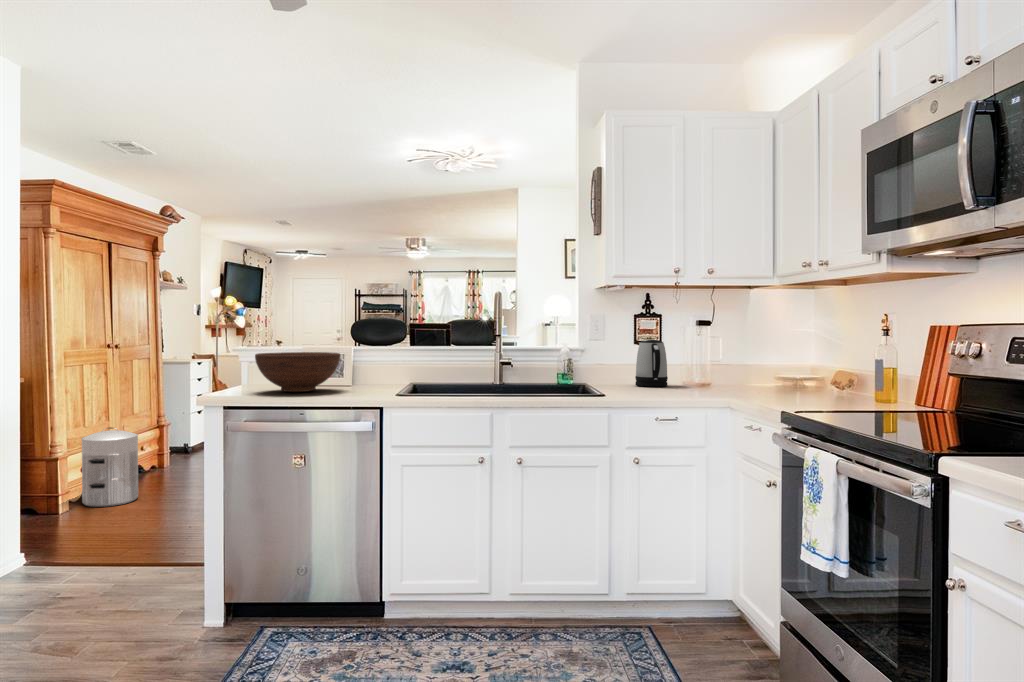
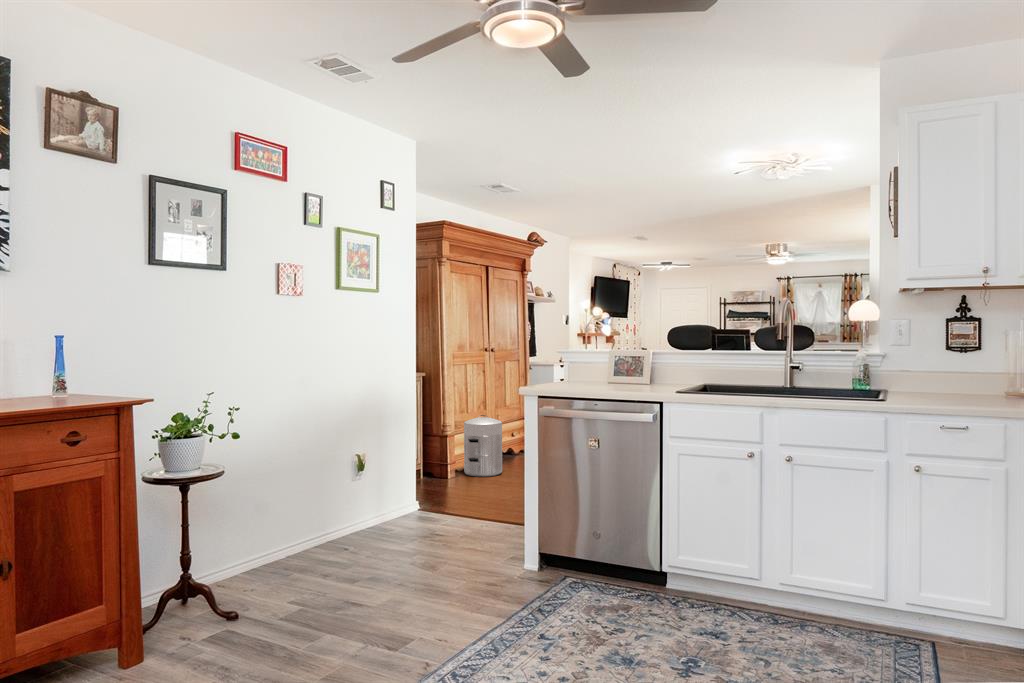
kettle: present [635,340,668,387] -> none [945,344,986,396]
fruit bowl: present [255,352,340,392] -> none [567,355,635,388]

